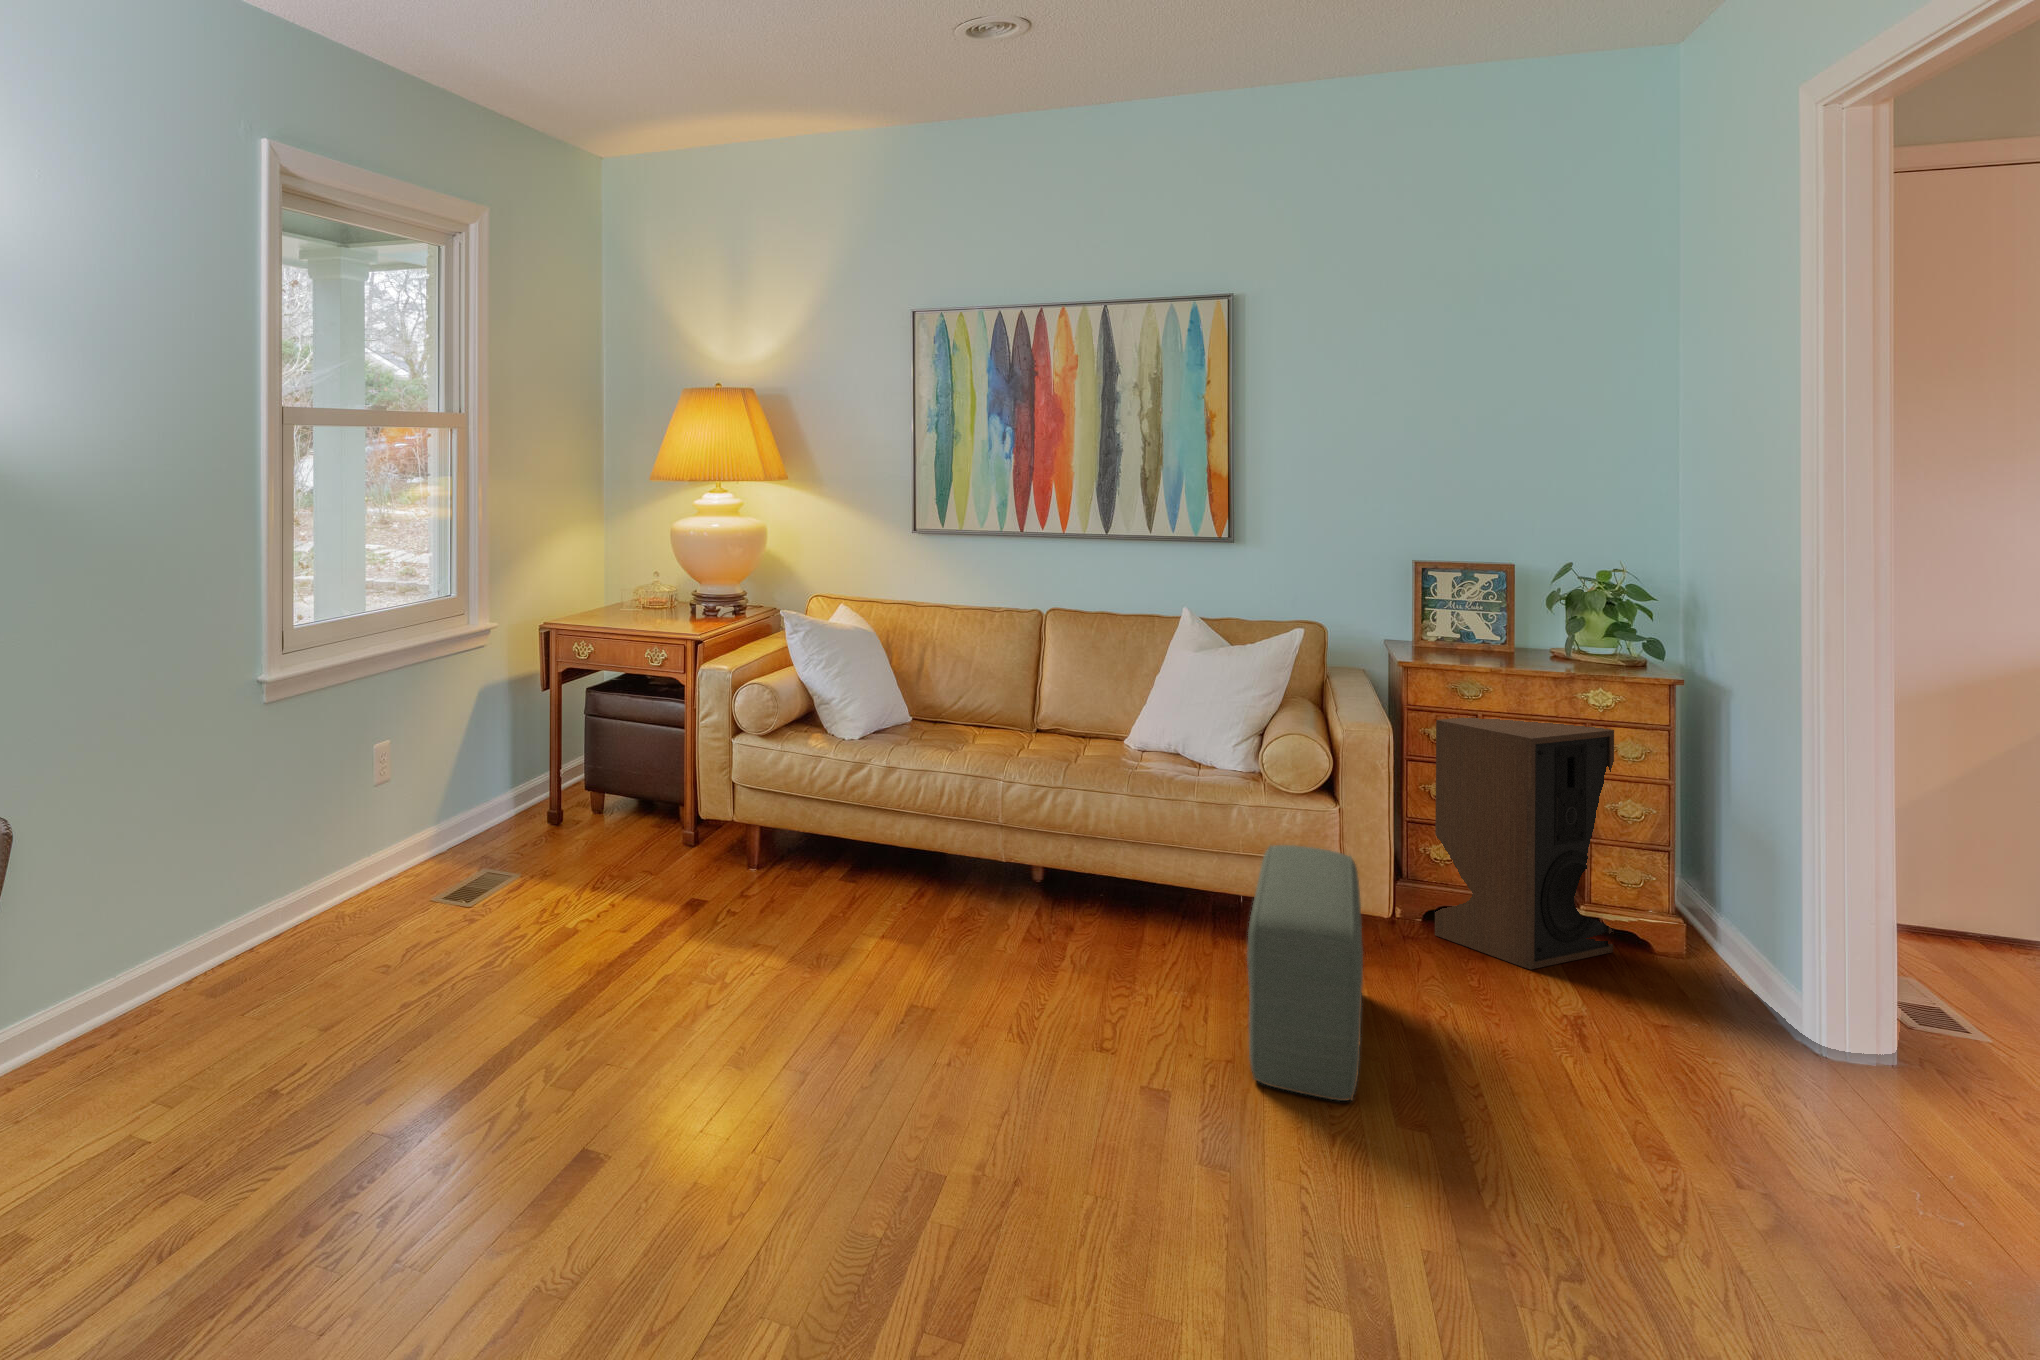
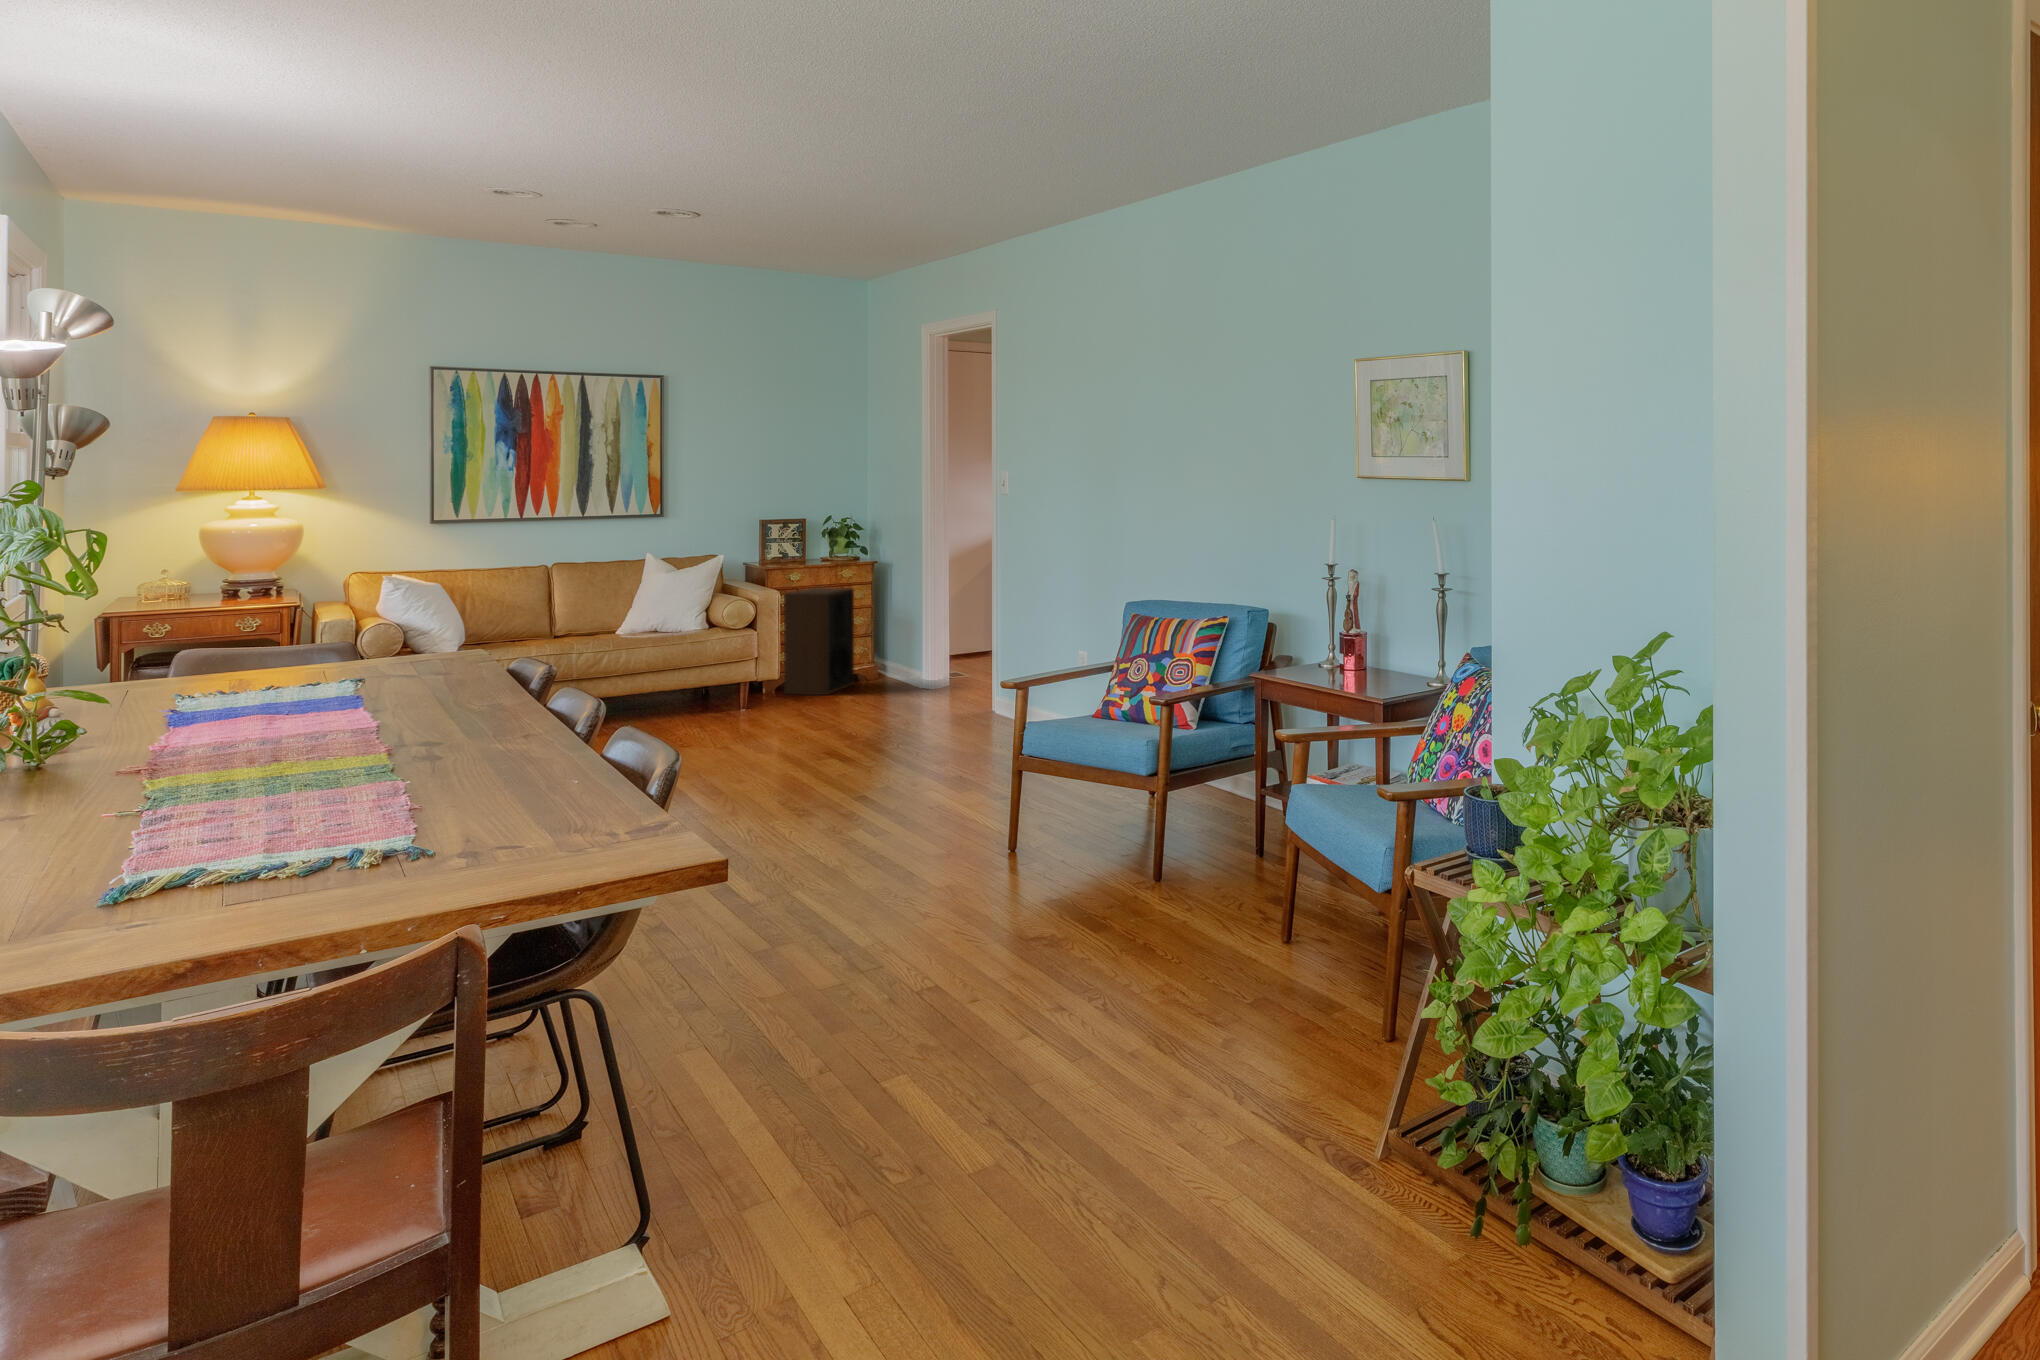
pouf: present [1247,845,1363,1101] -> none [726,652,791,739]

